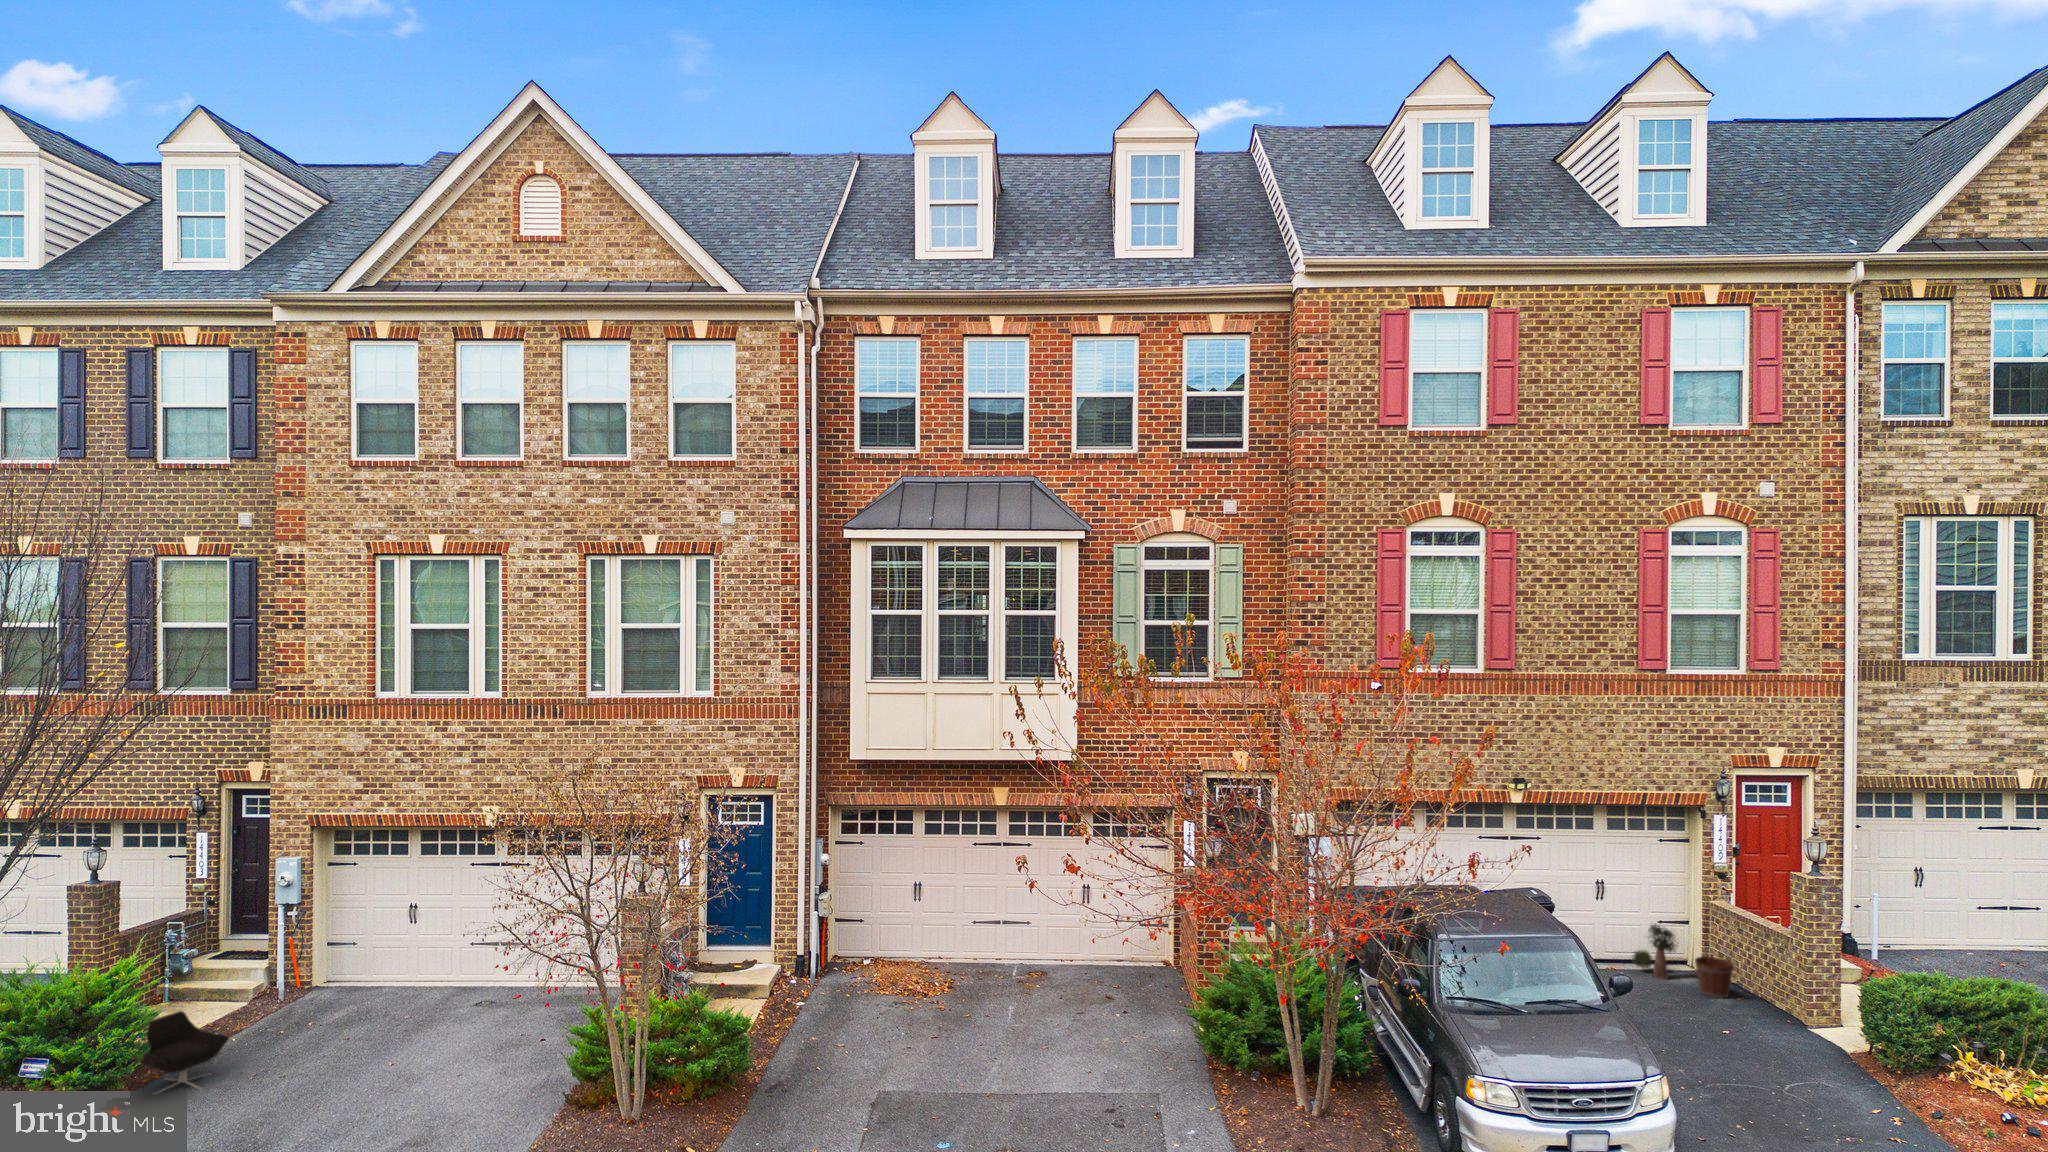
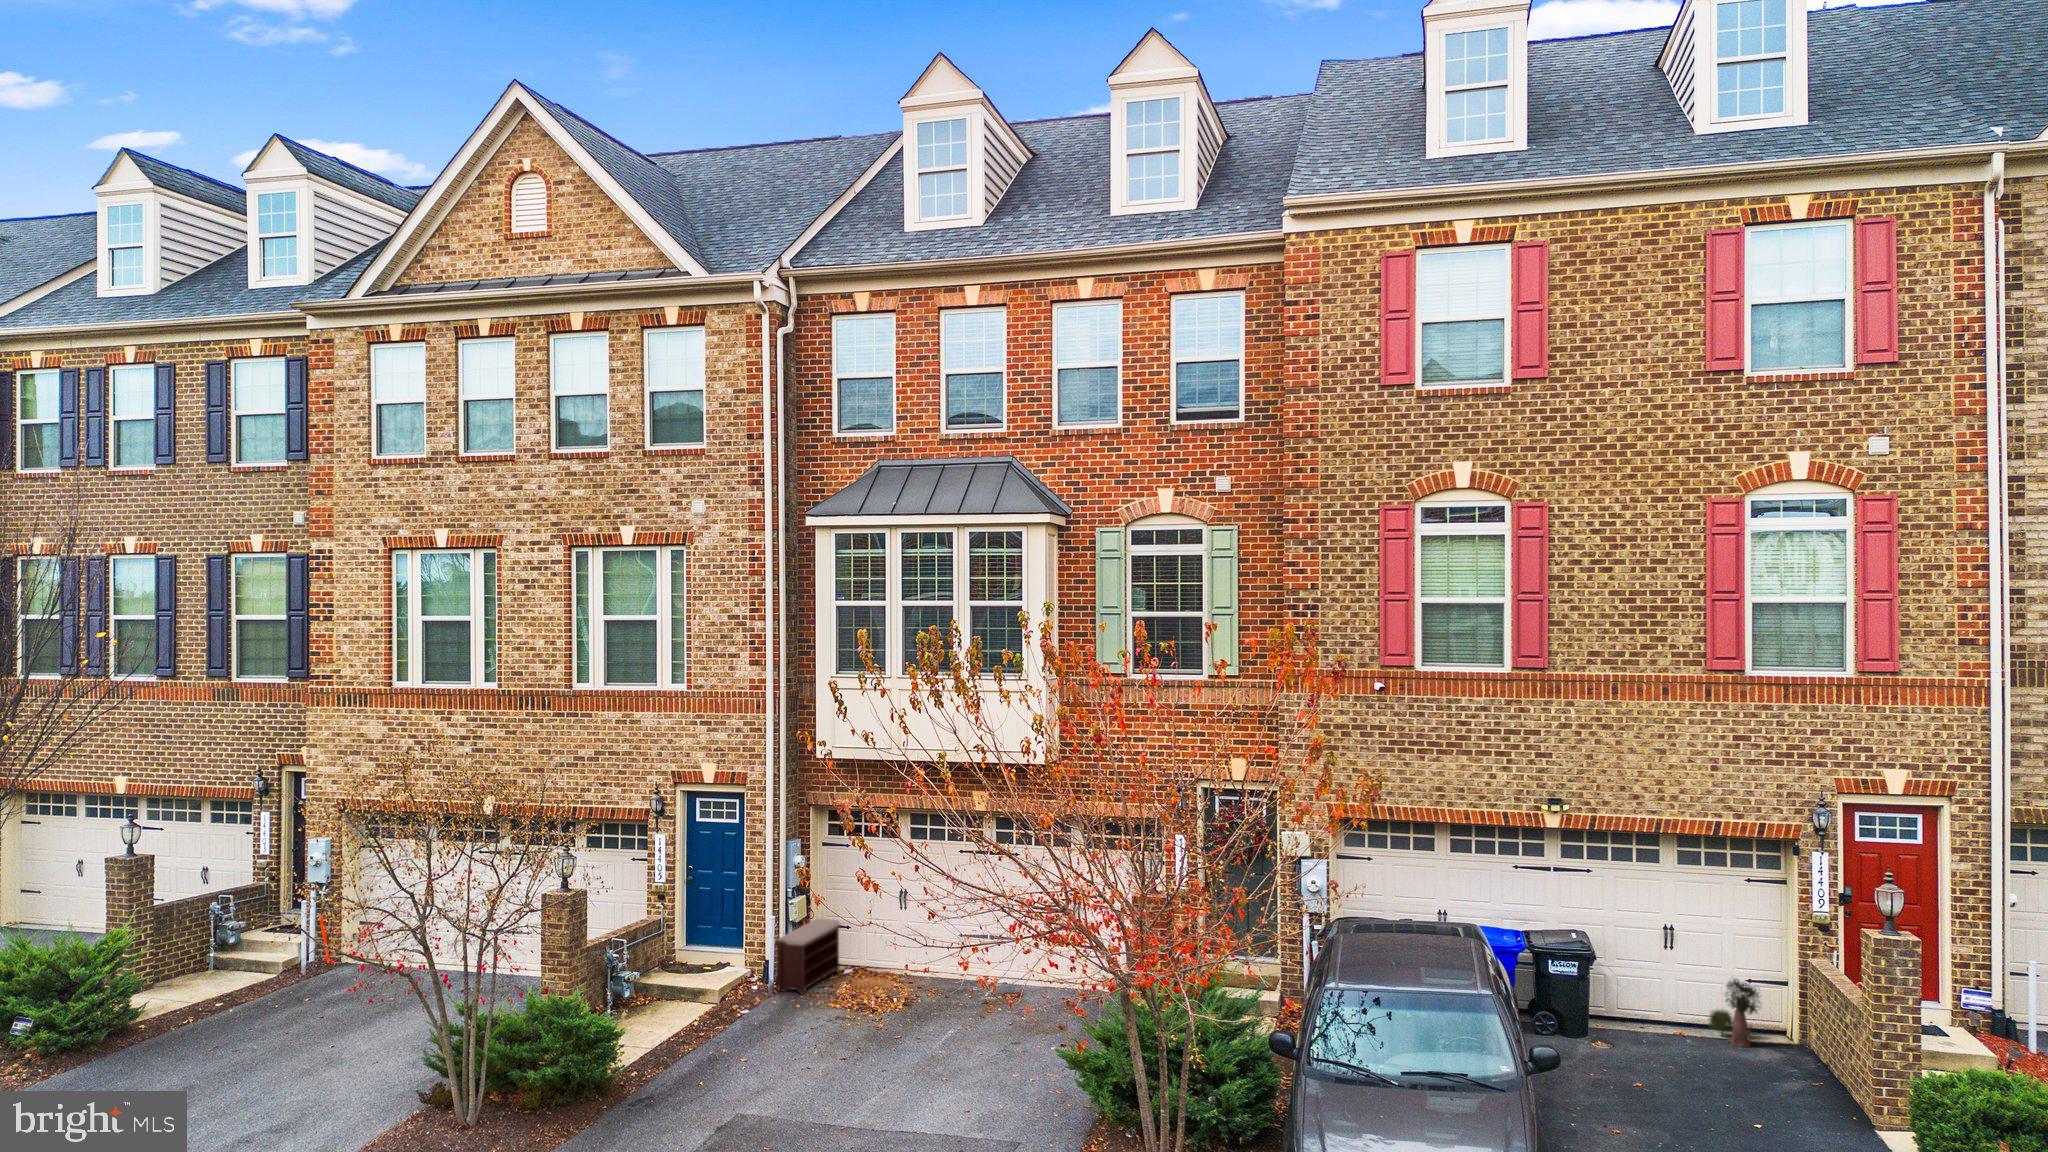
bench: none [813,917,863,992] -> present [775,919,841,995]
bucket: present [1695,957,1733,998] -> none [1773,1022,1822,1075]
lounge chair: present [141,1011,229,1094] -> none [132,969,220,1044]

